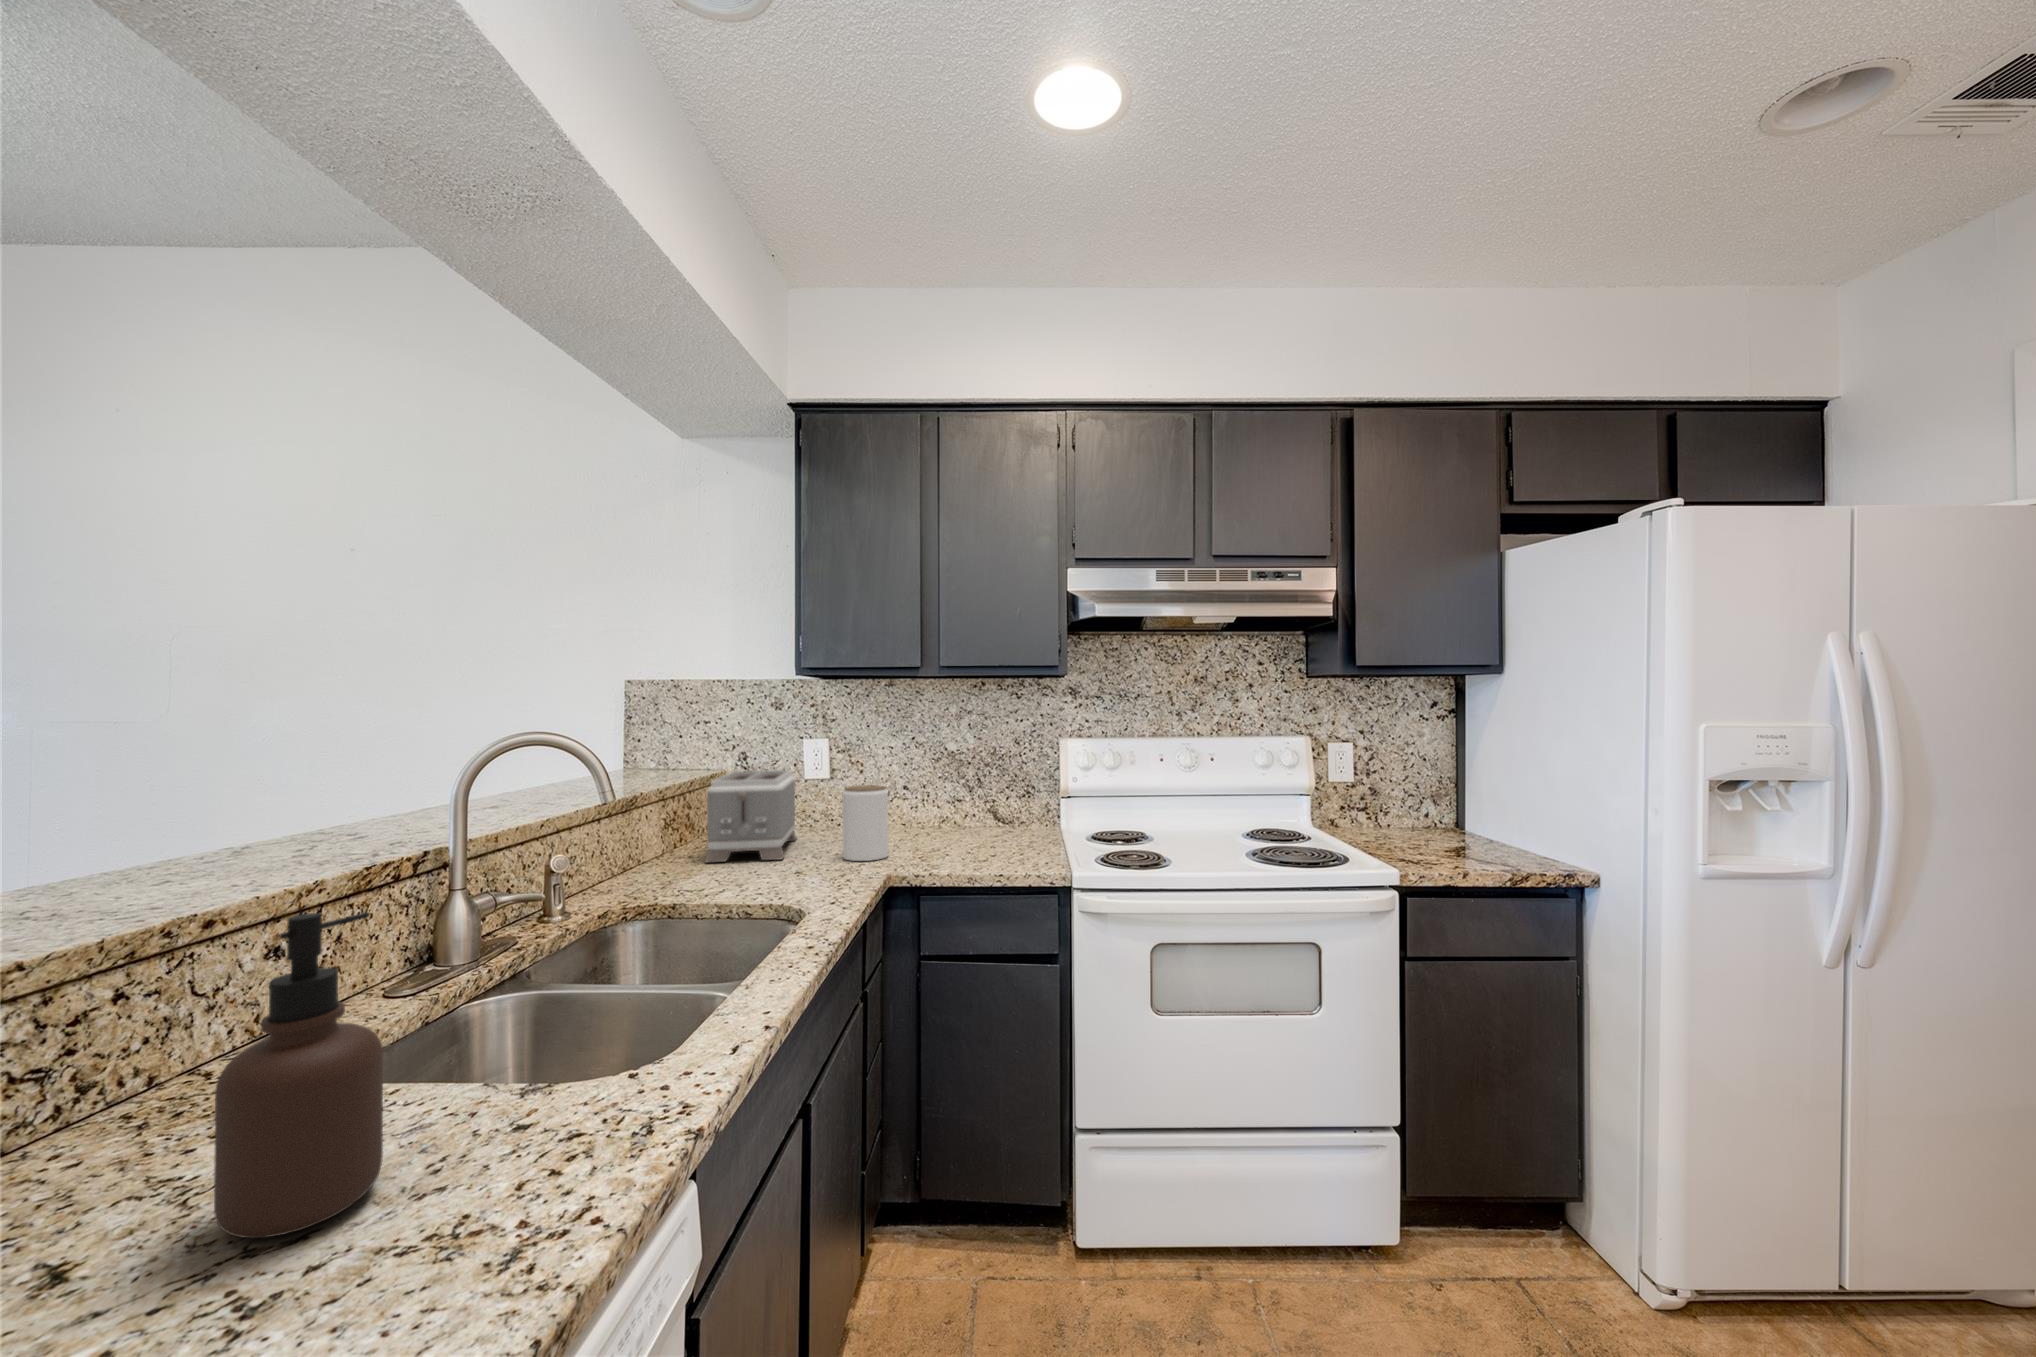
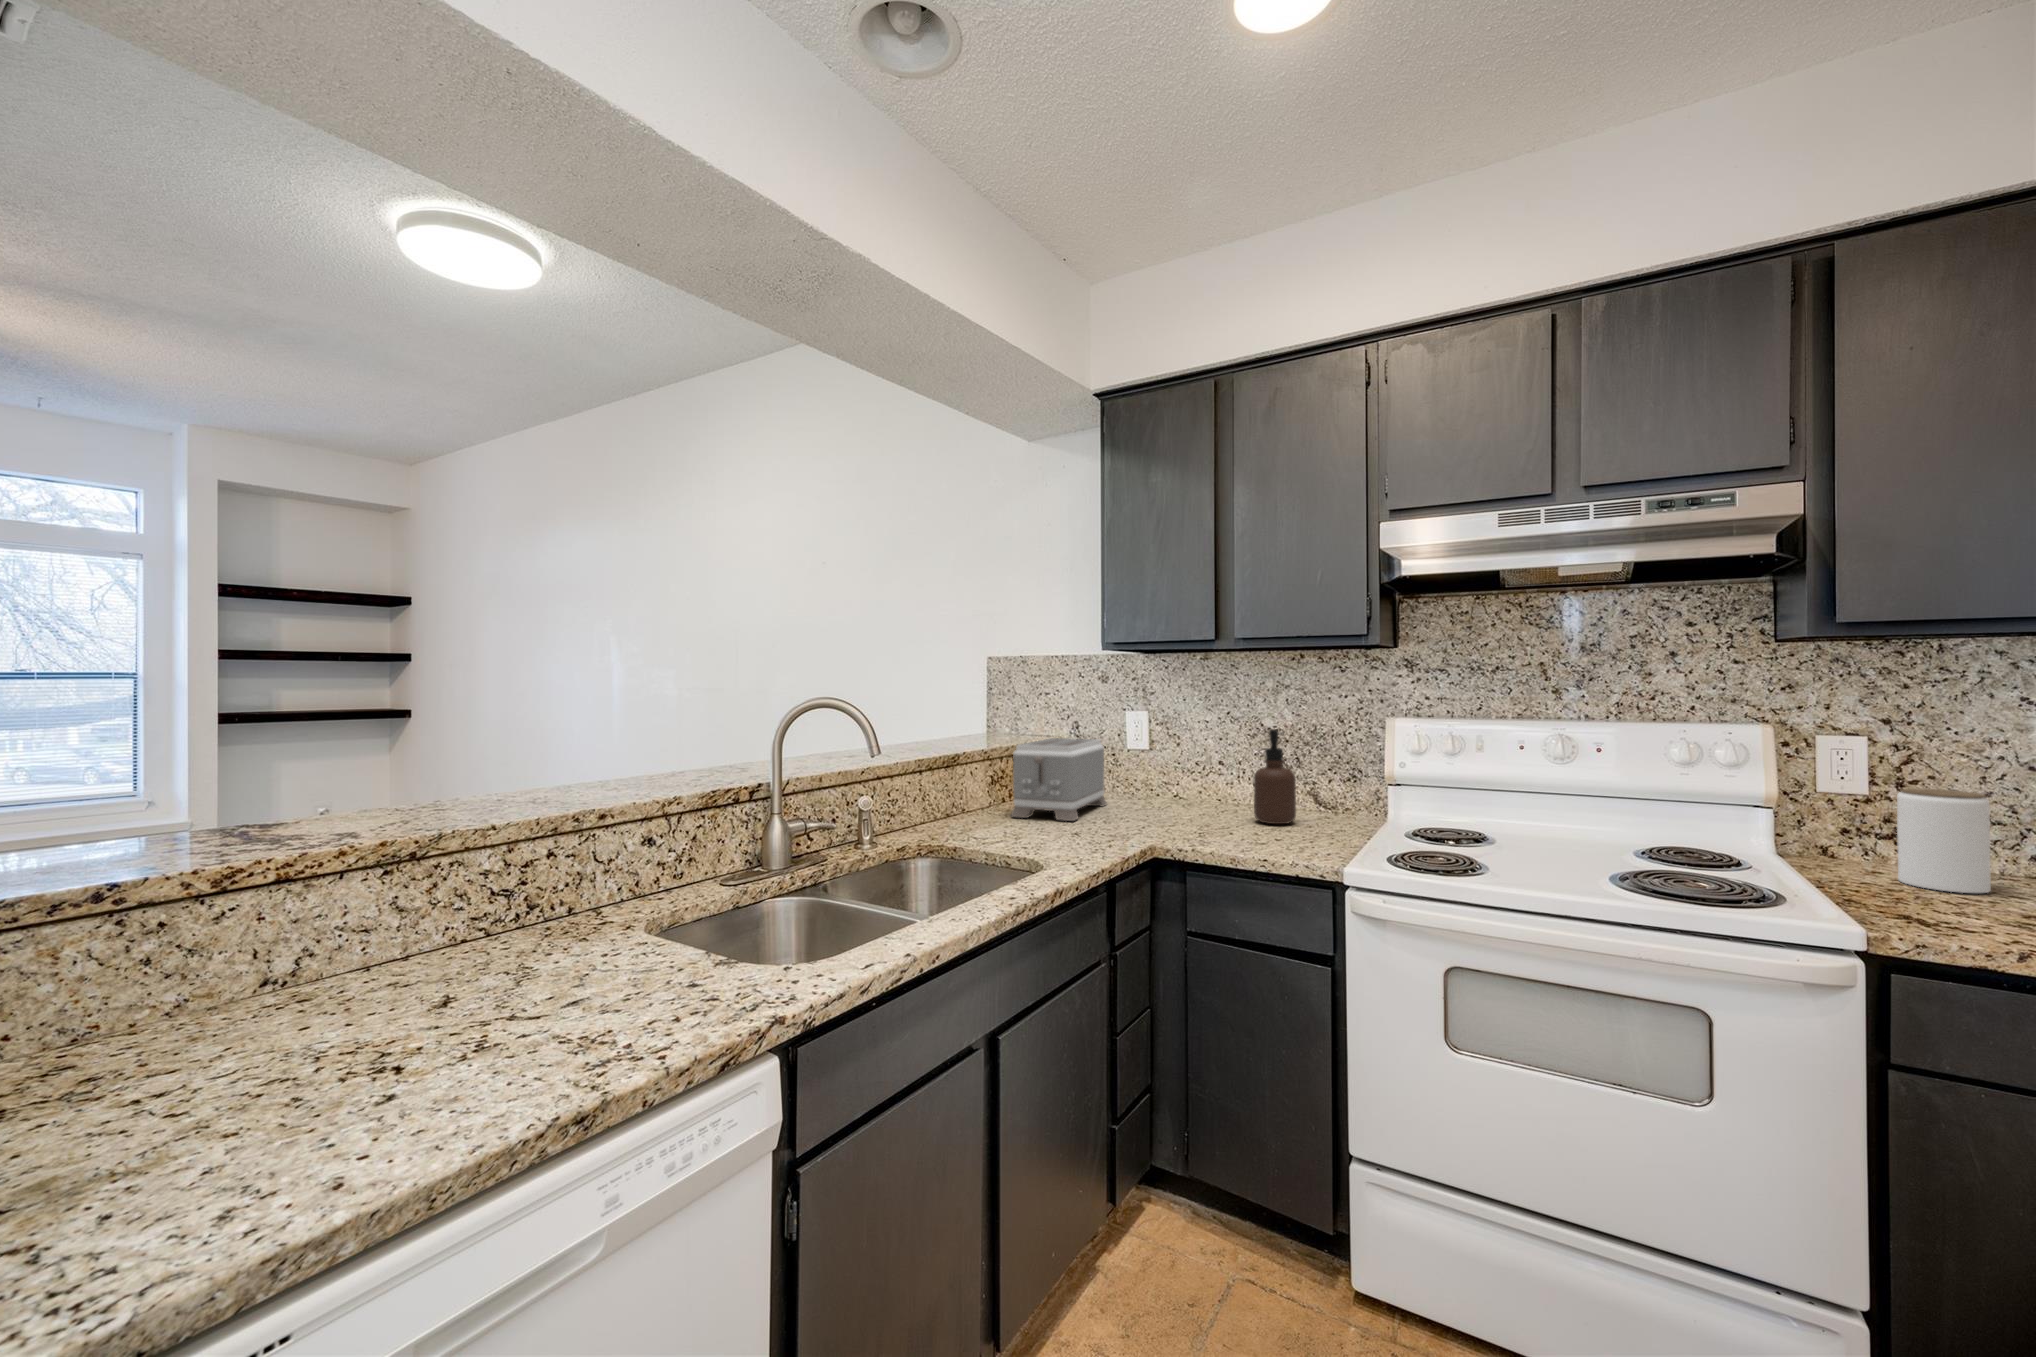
jar: present [842,785,888,861] -> present [1897,788,1991,893]
soap dispenser: present [214,912,383,1238] -> present [1254,729,1296,824]

